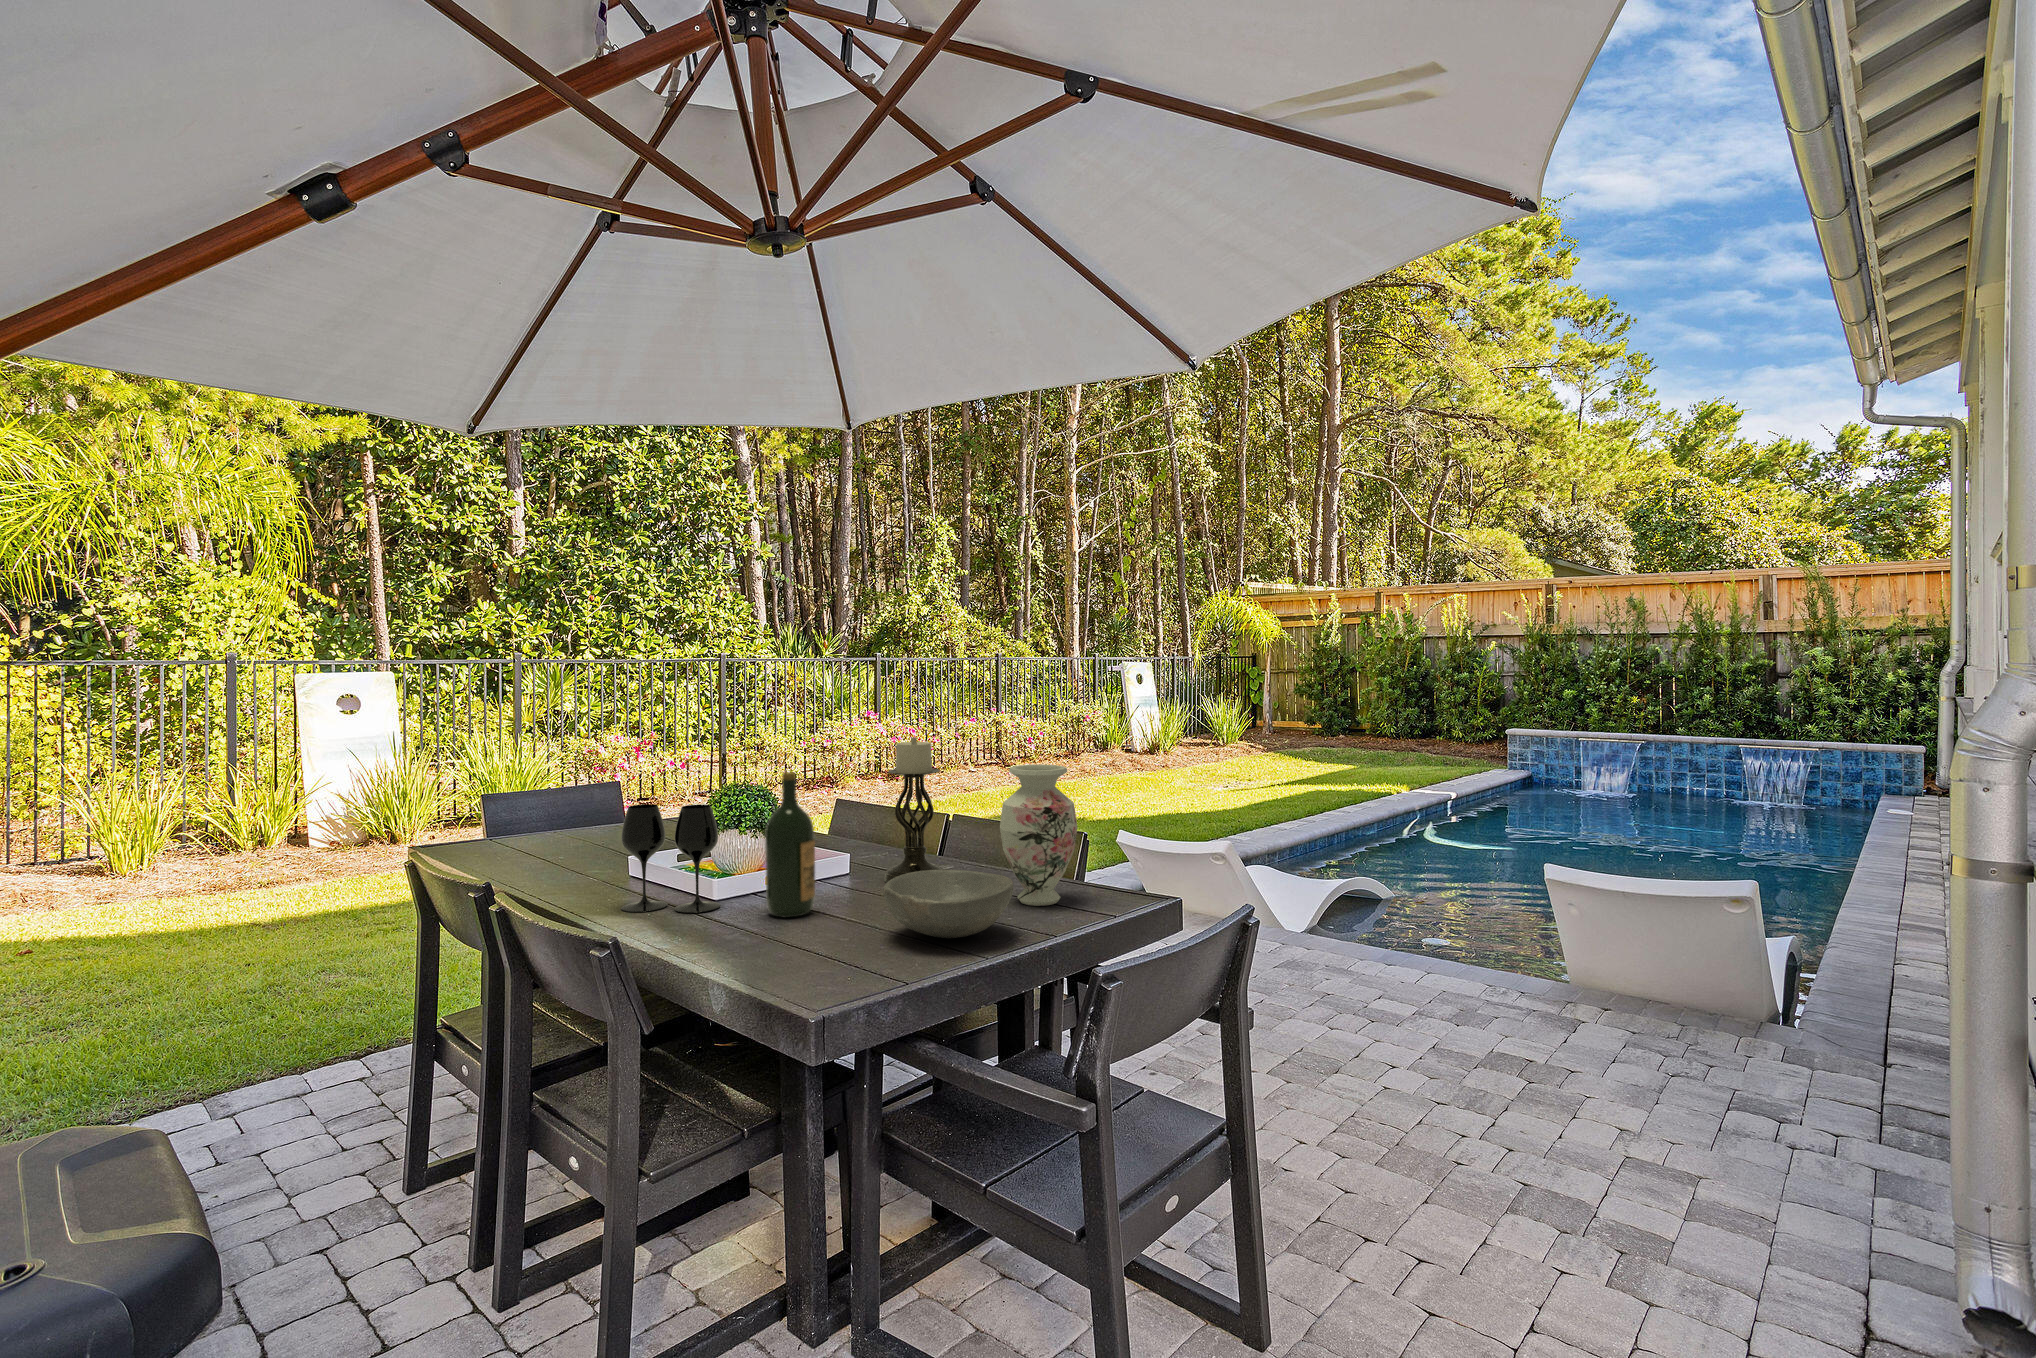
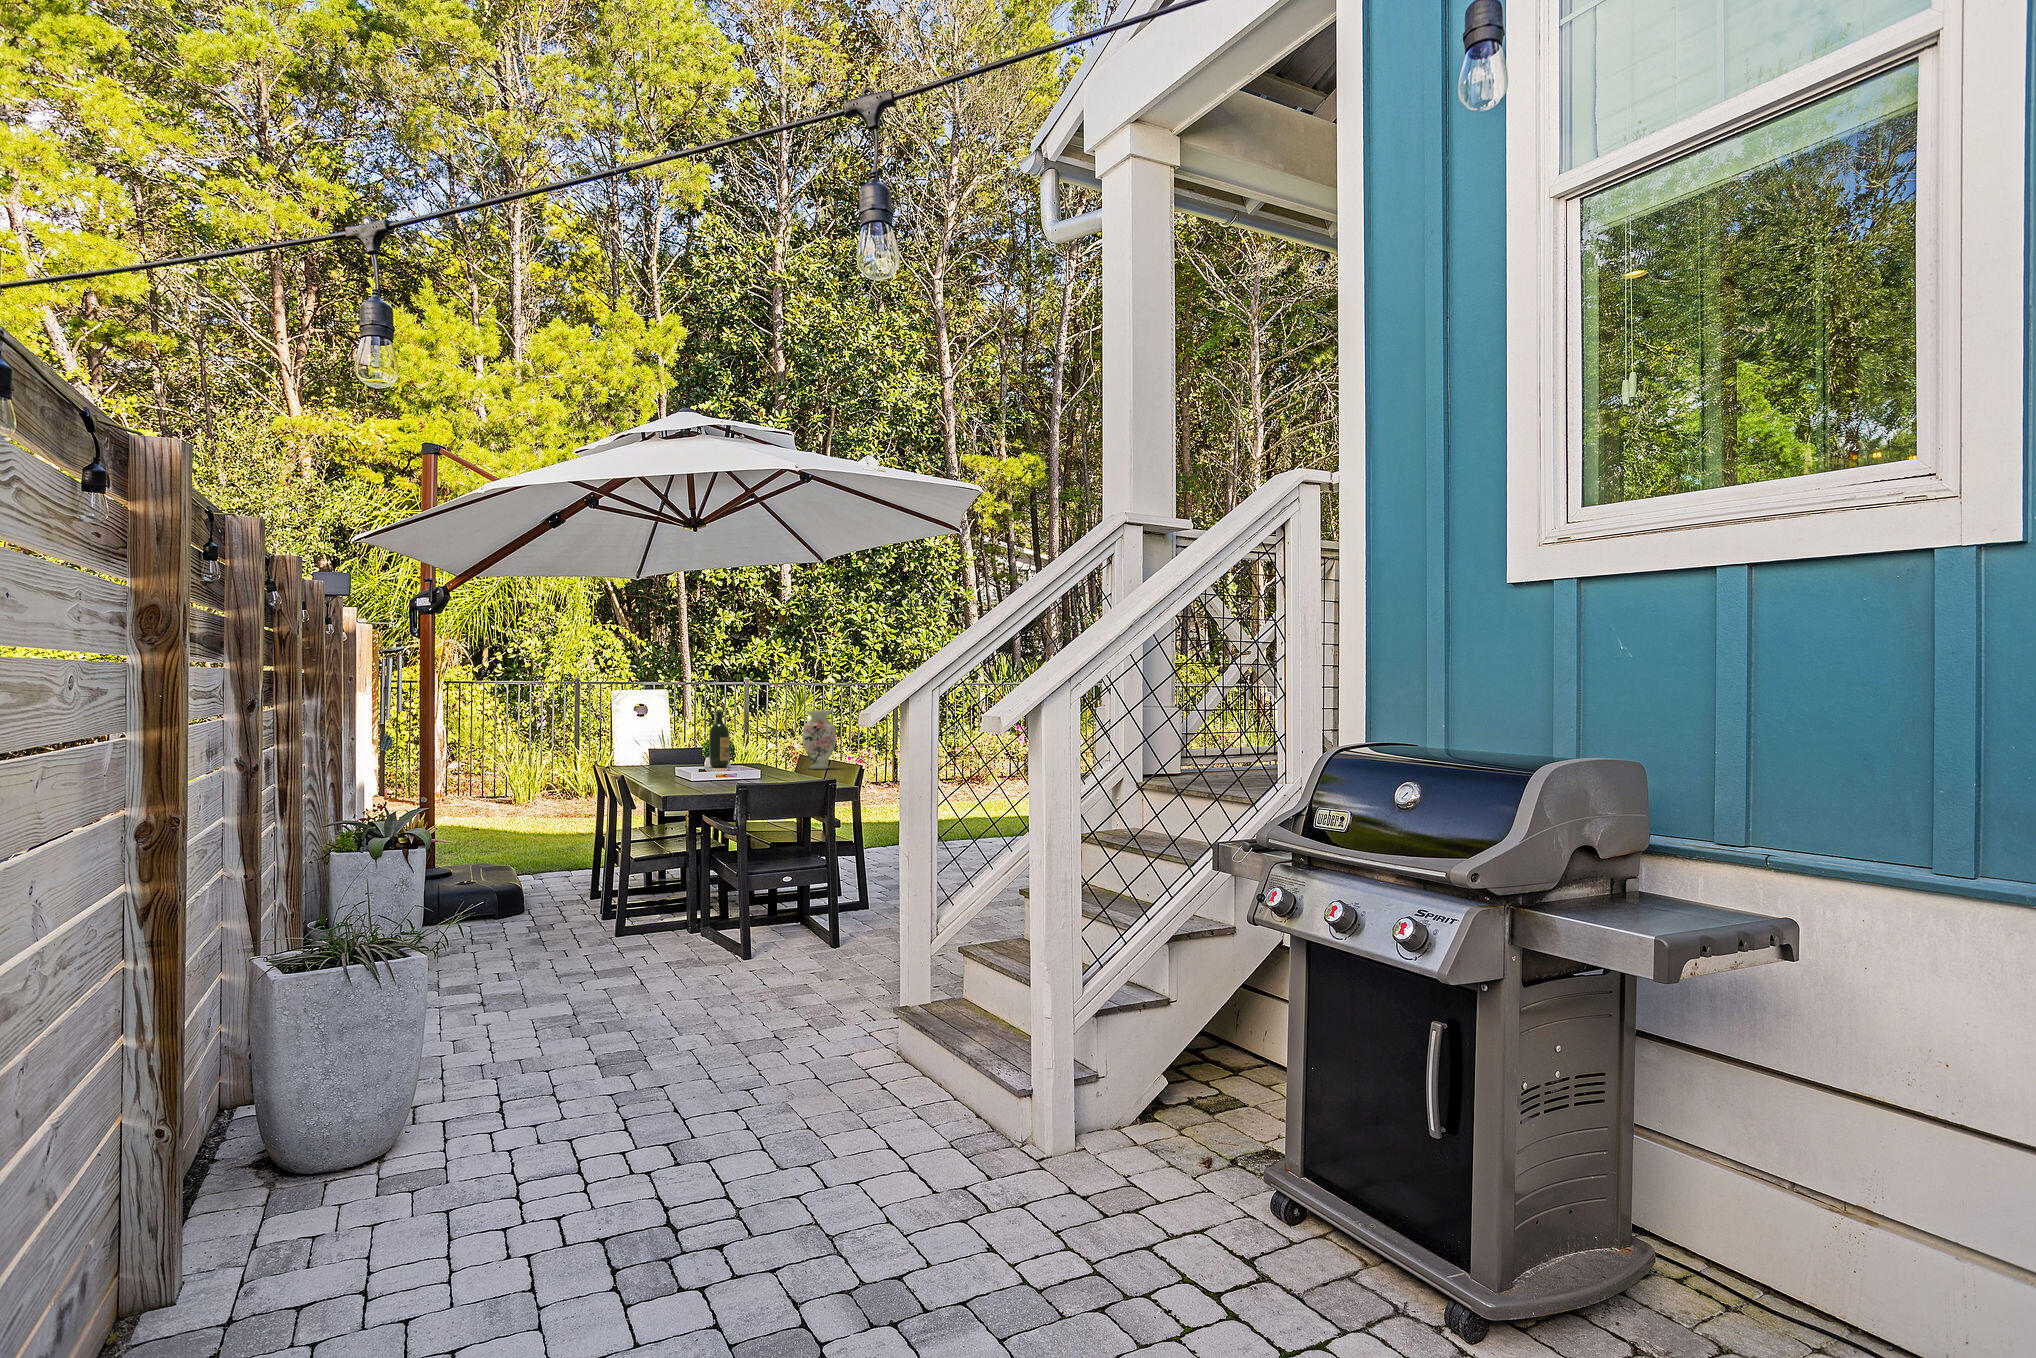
candle holder: present [884,737,944,883] -> none [777,701,805,766]
wine glass: present [621,804,720,913] -> none [664,724,700,766]
bowl: present [883,870,1013,938] -> none [732,748,783,770]

